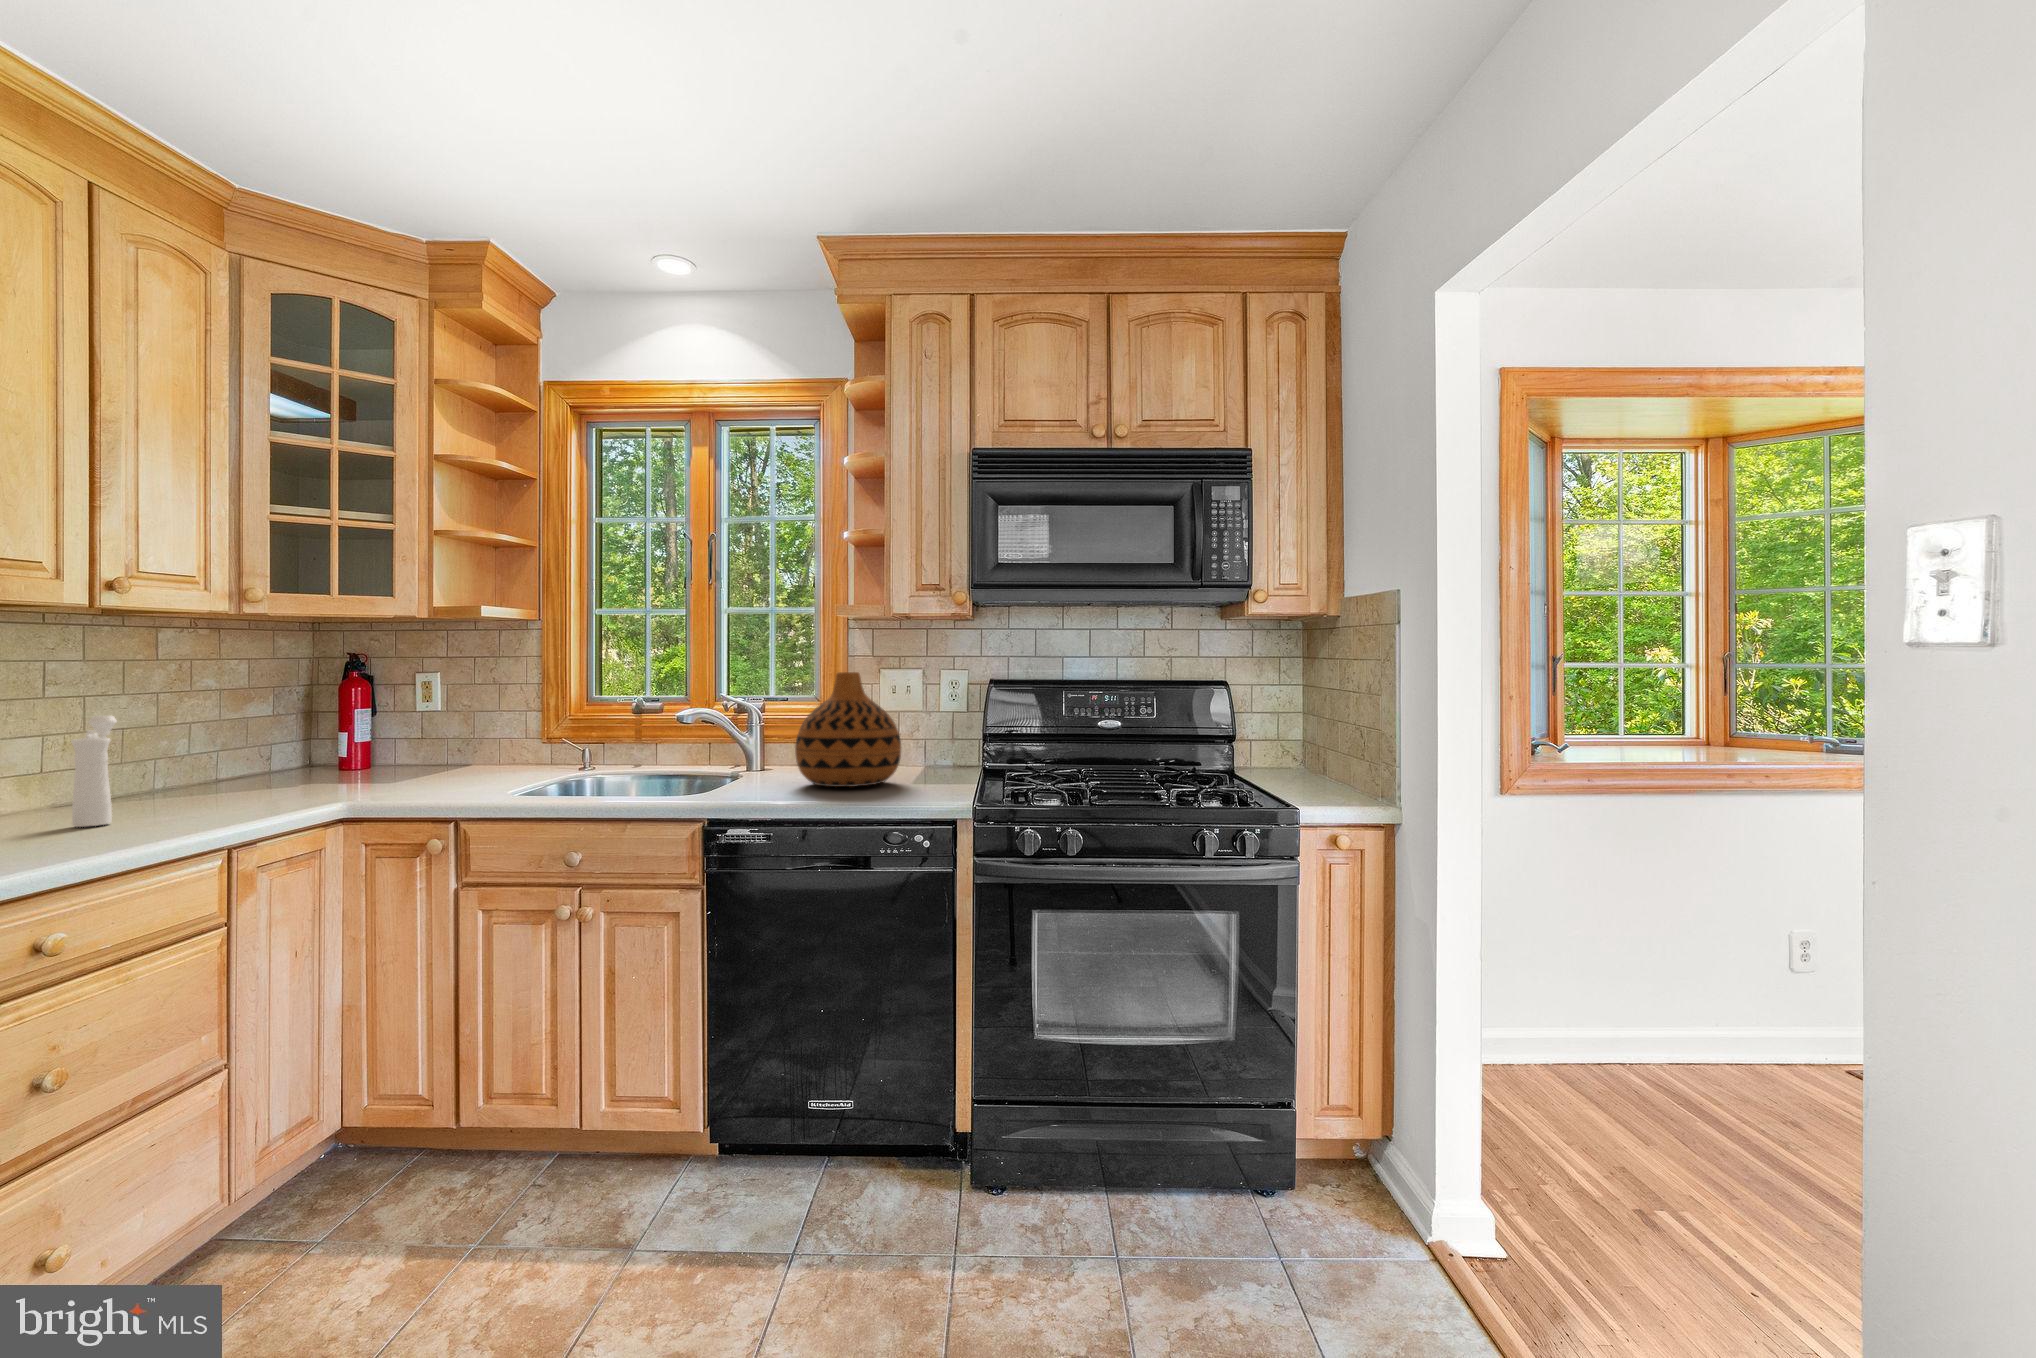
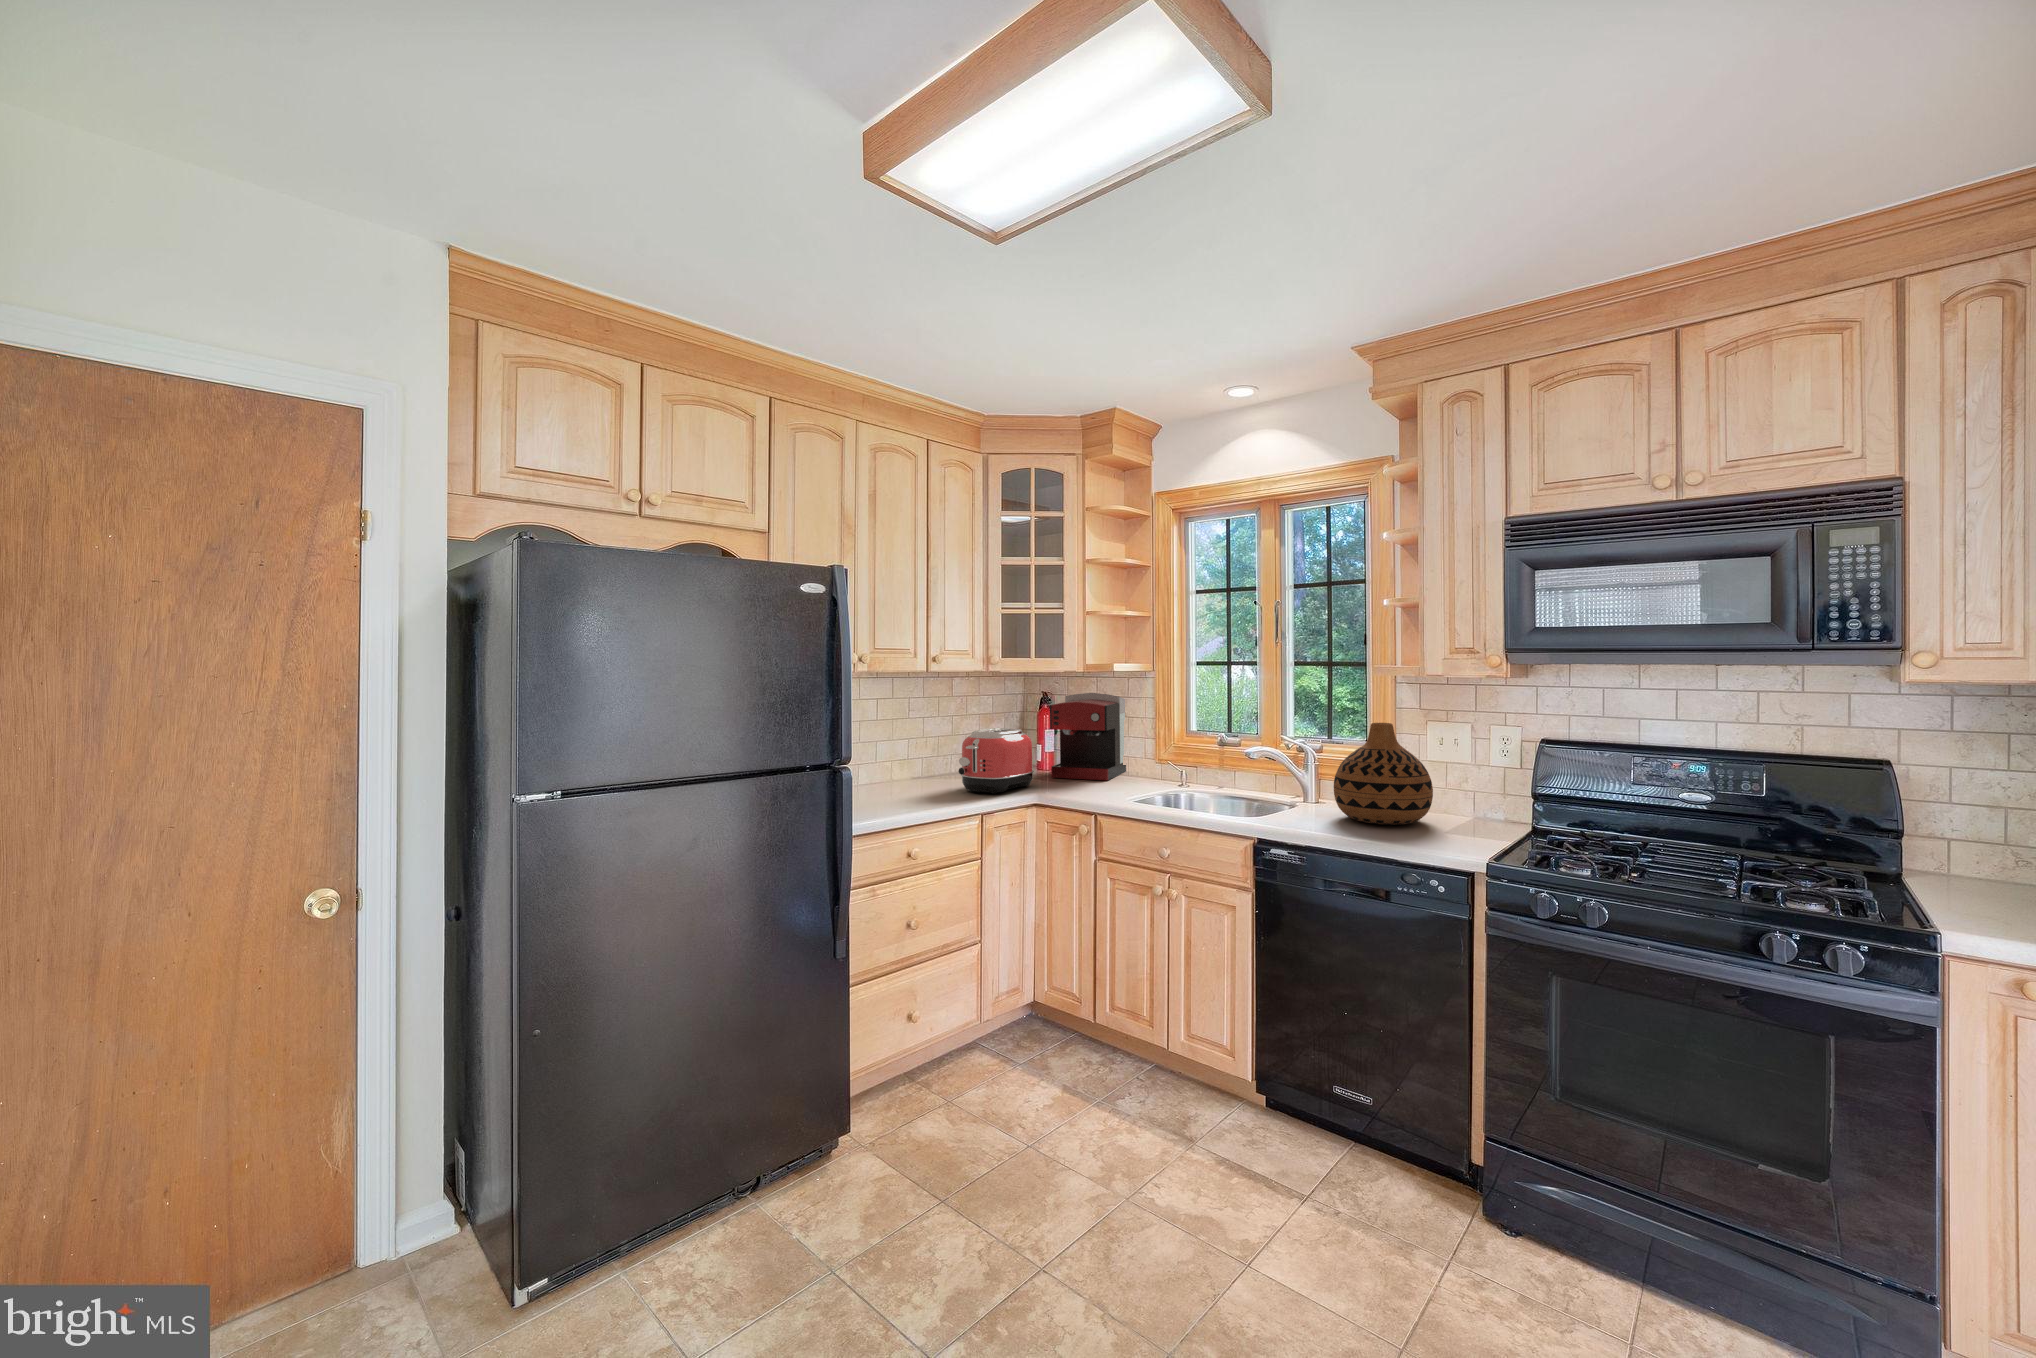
coffee maker: none [366,653,492,780] -> present [1050,693,1126,780]
toaster: none [190,702,341,805] -> present [958,728,1034,794]
pepper mill: present [71,716,117,827] -> none [906,737,927,802]

